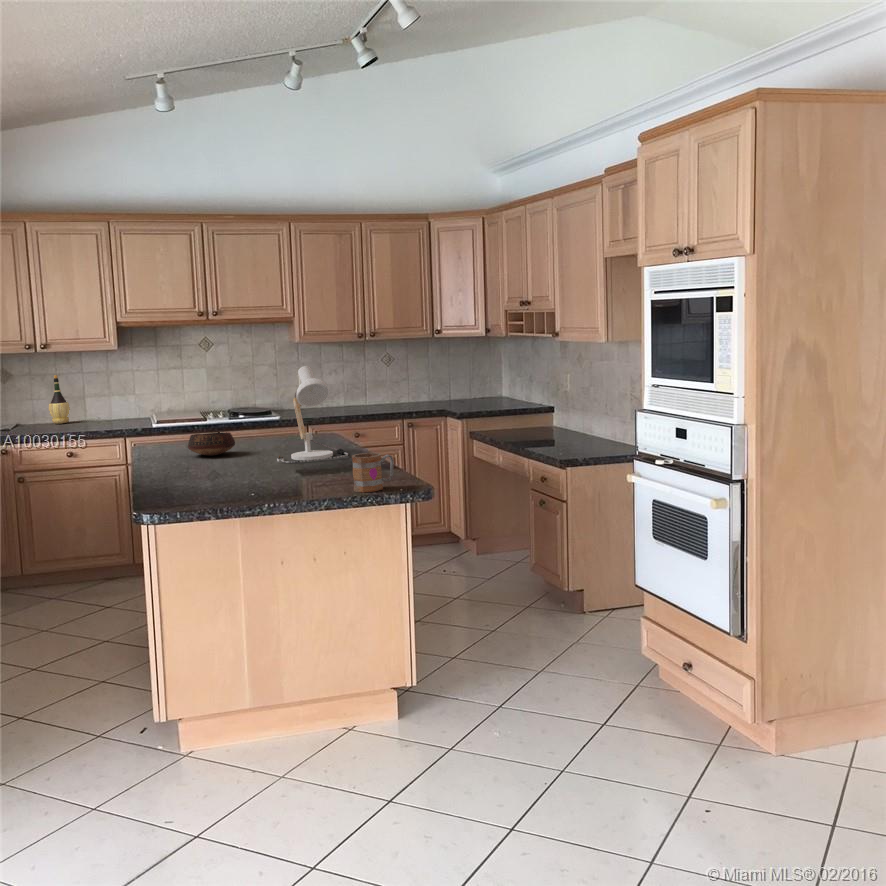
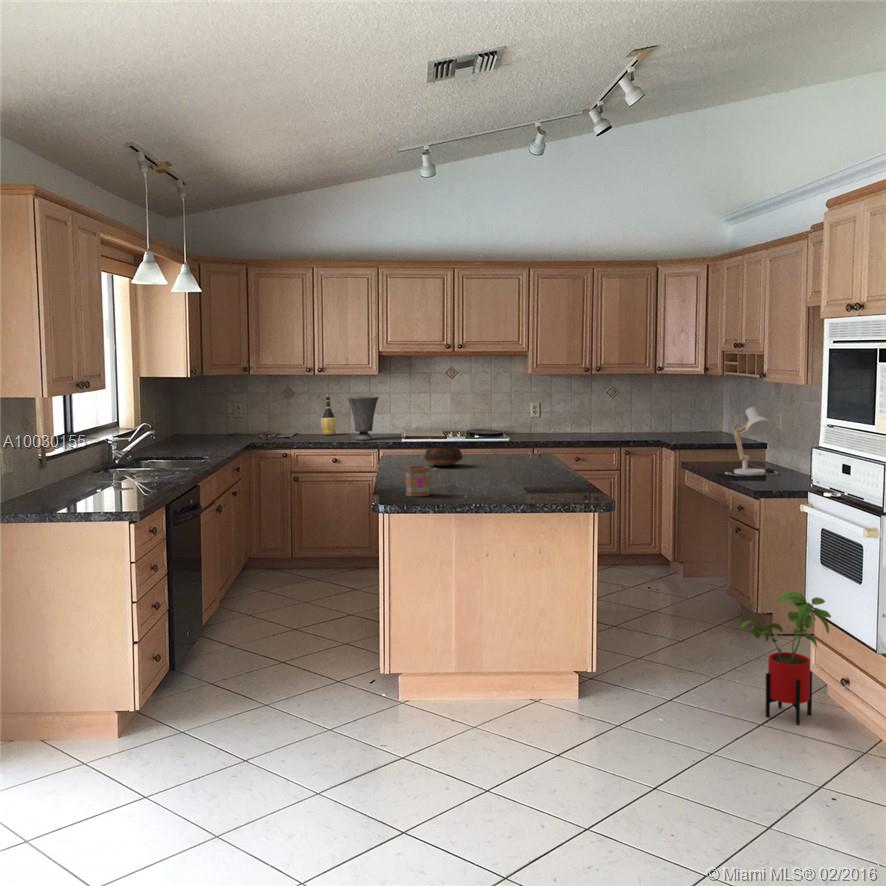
desk lamp: present [277,366,348,463] -> present [725,407,778,476]
vase: none [81,375,121,428] -> present [347,396,378,440]
mug: present [352,453,394,492] -> present [405,466,440,496]
house plant: none [581,574,679,720] -> present [741,592,831,725]

